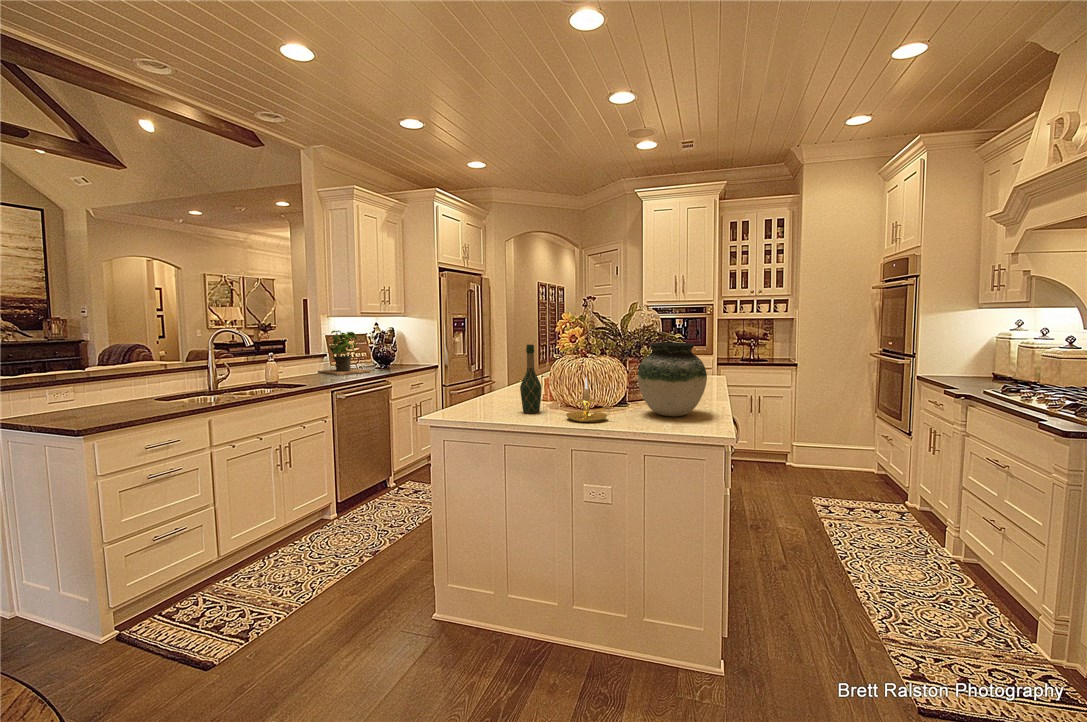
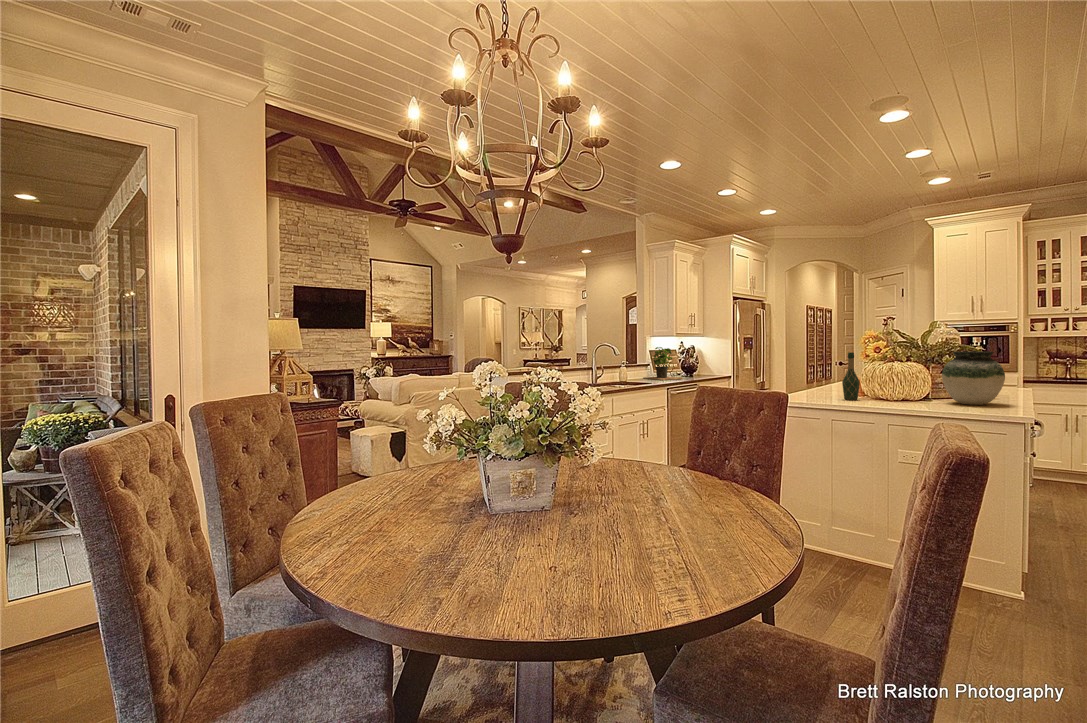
candle holder: present [566,378,613,422] -> none [882,374,923,405]

